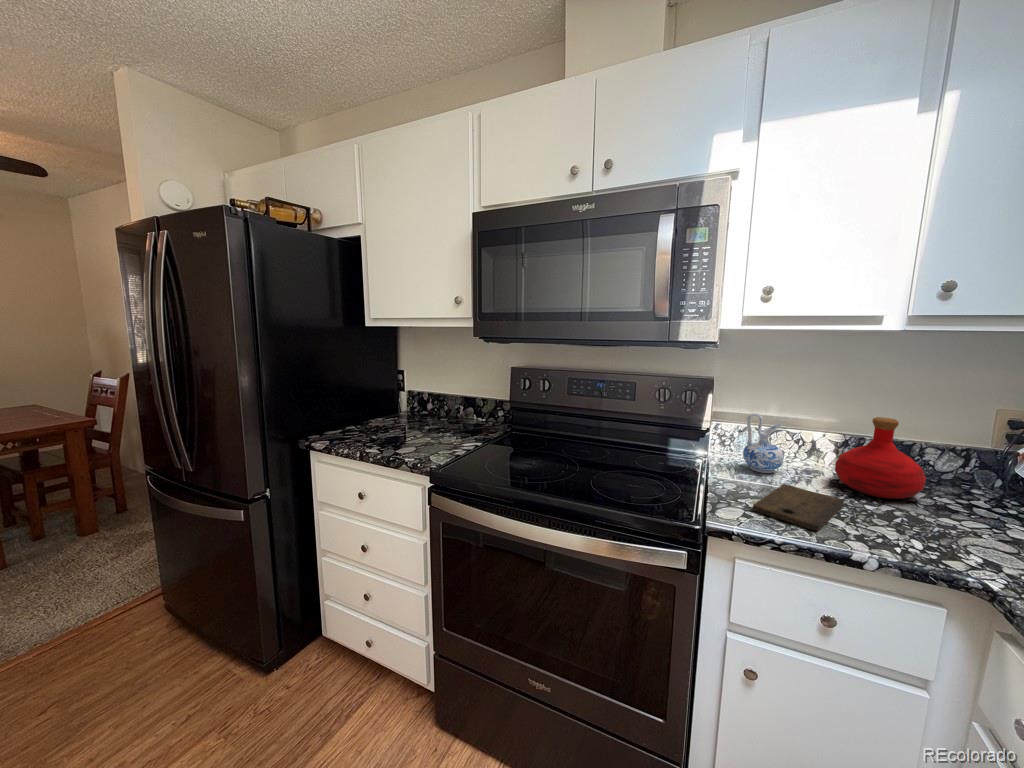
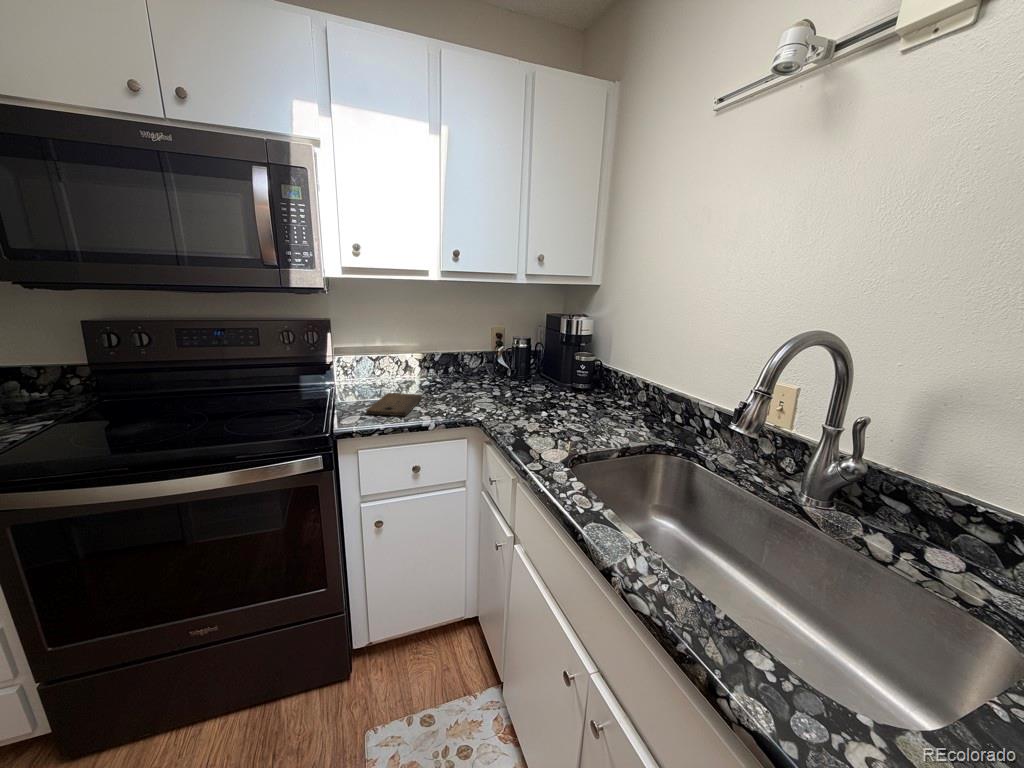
ceramic pitcher: present [743,413,784,473] -> none [359,344,388,389]
bottle: present [835,417,926,499] -> none [419,338,463,389]

